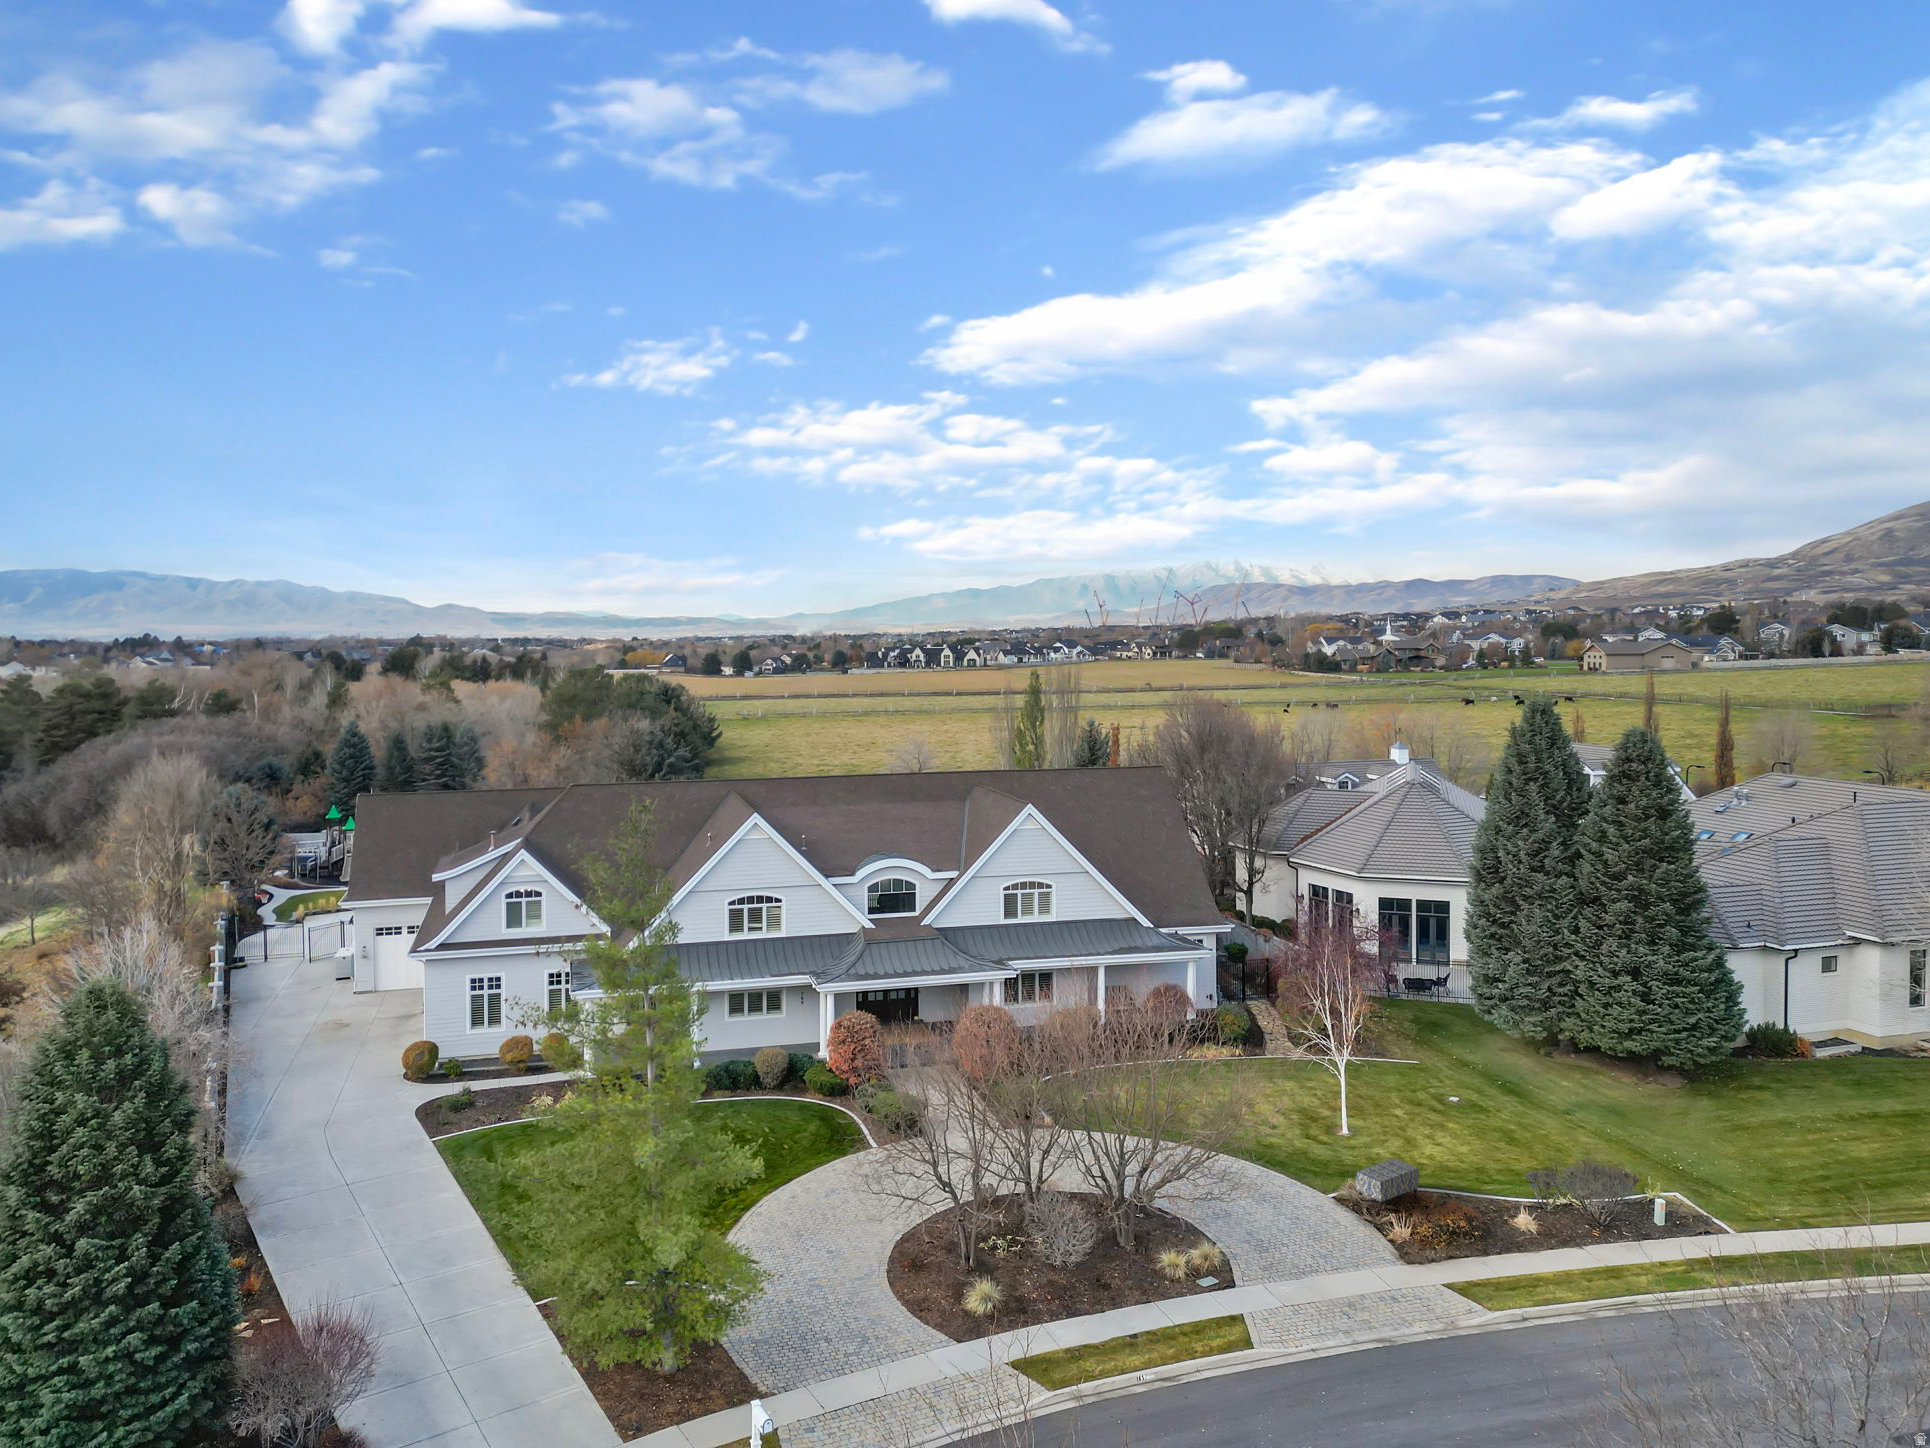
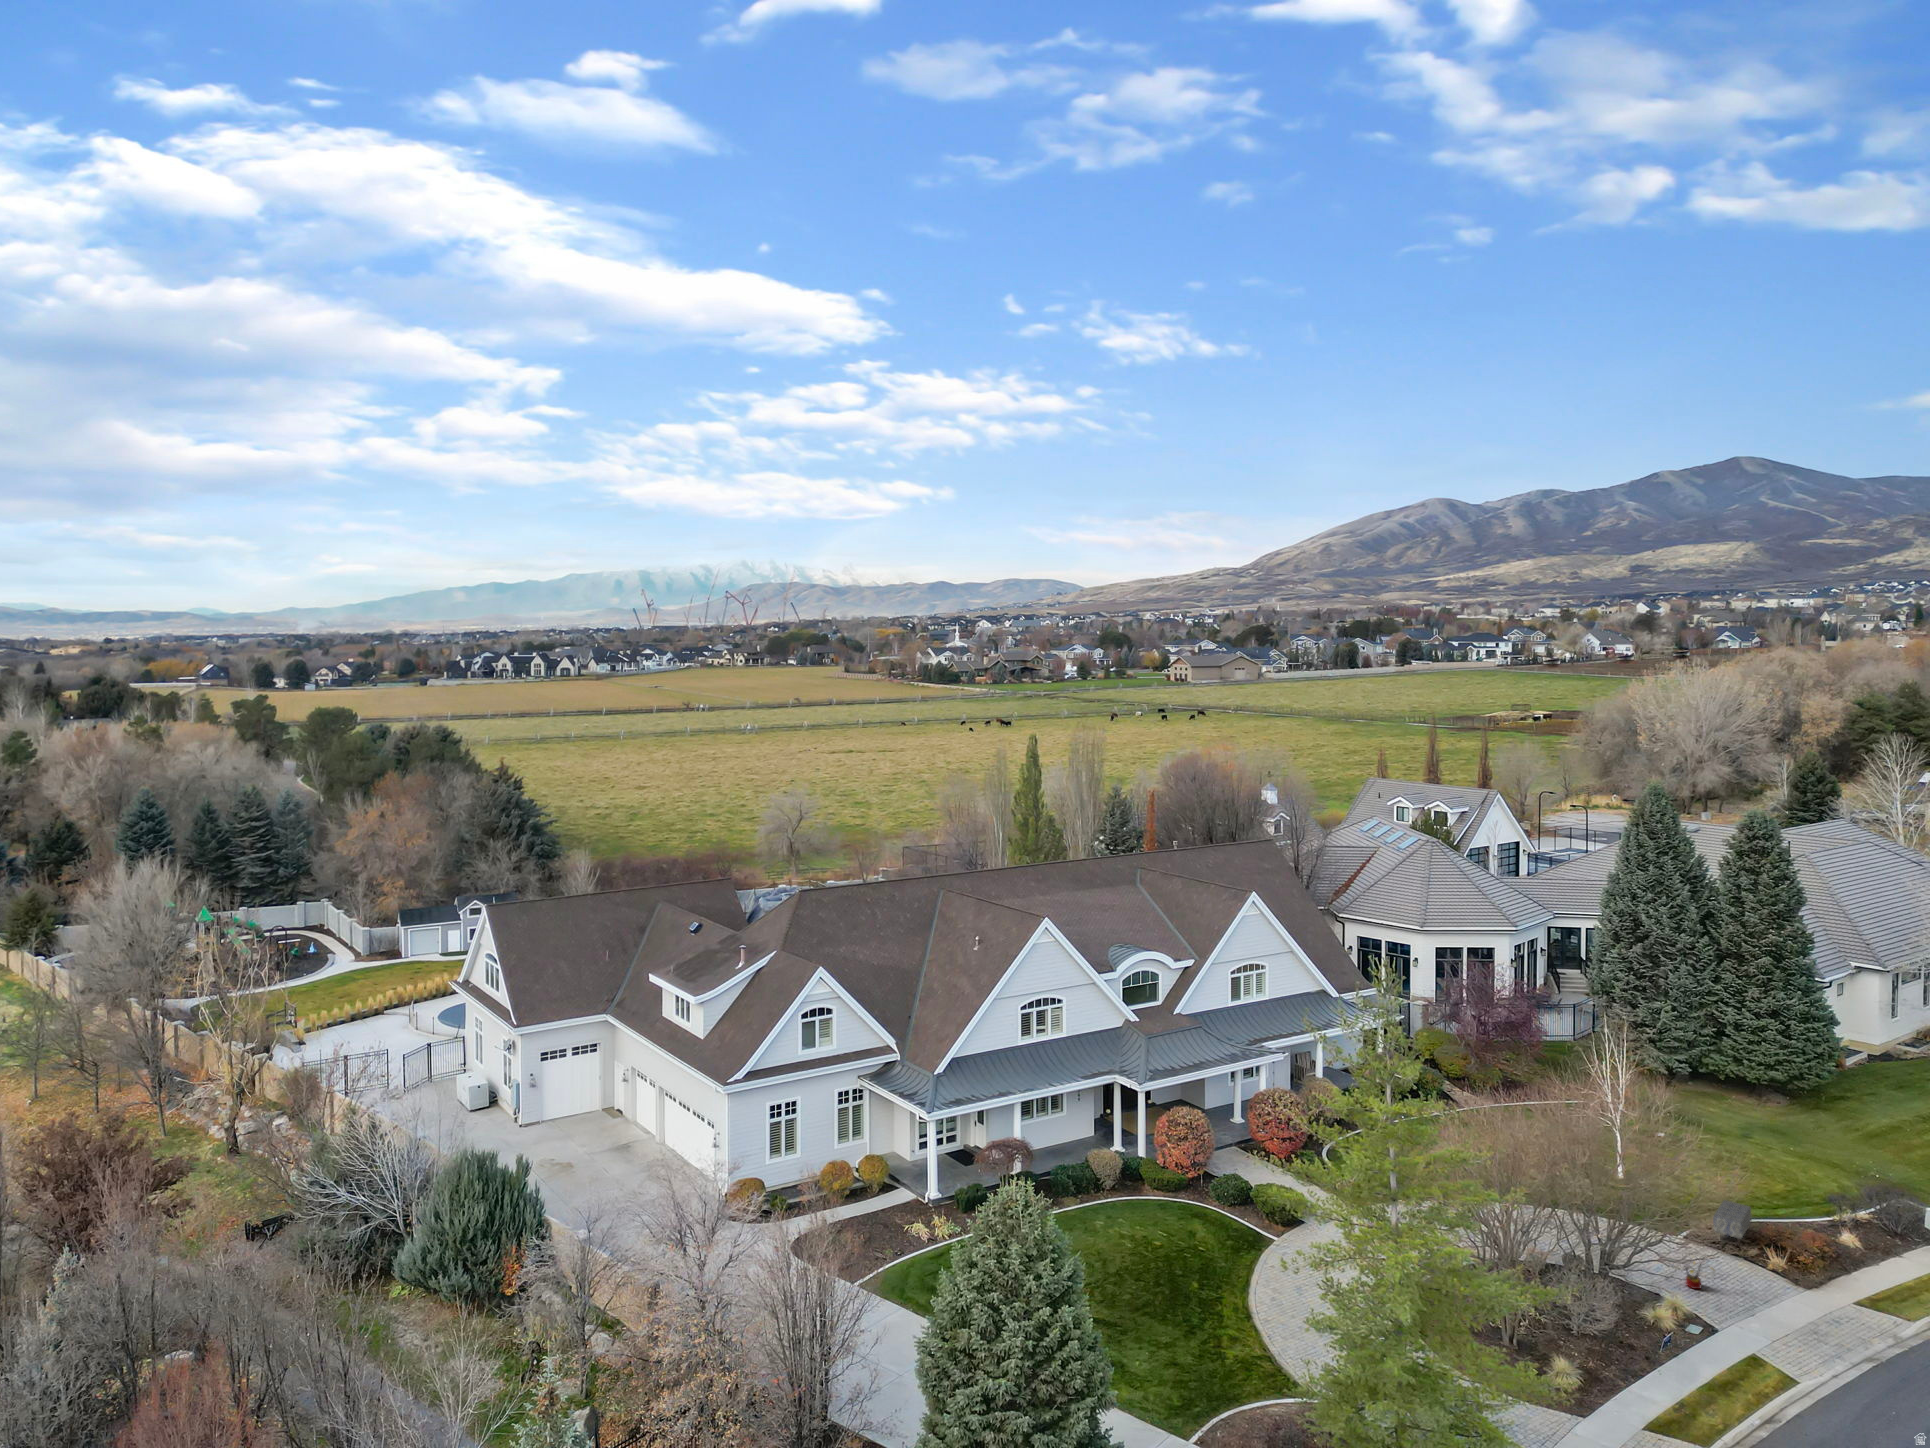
decorative plant: none [1248,1198,1290,1244] -> present [1684,1262,1714,1289]

